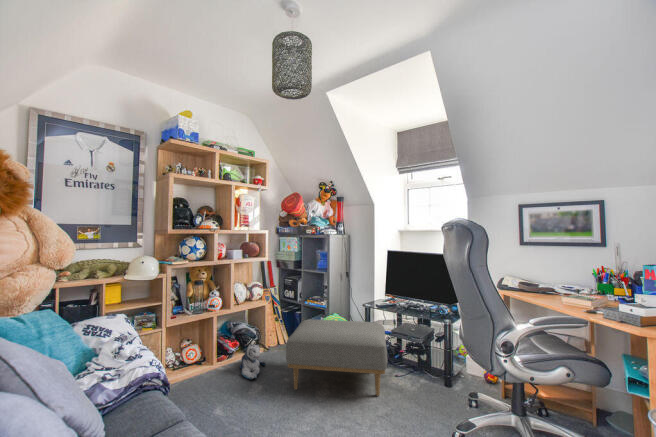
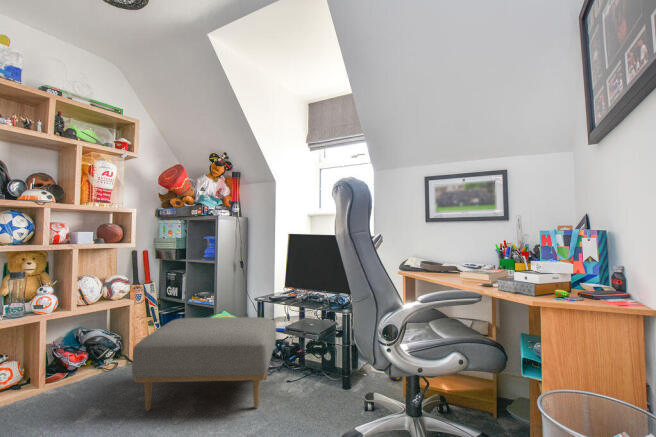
plush toy: present [240,345,266,380] -> none [76,355,119,403]

